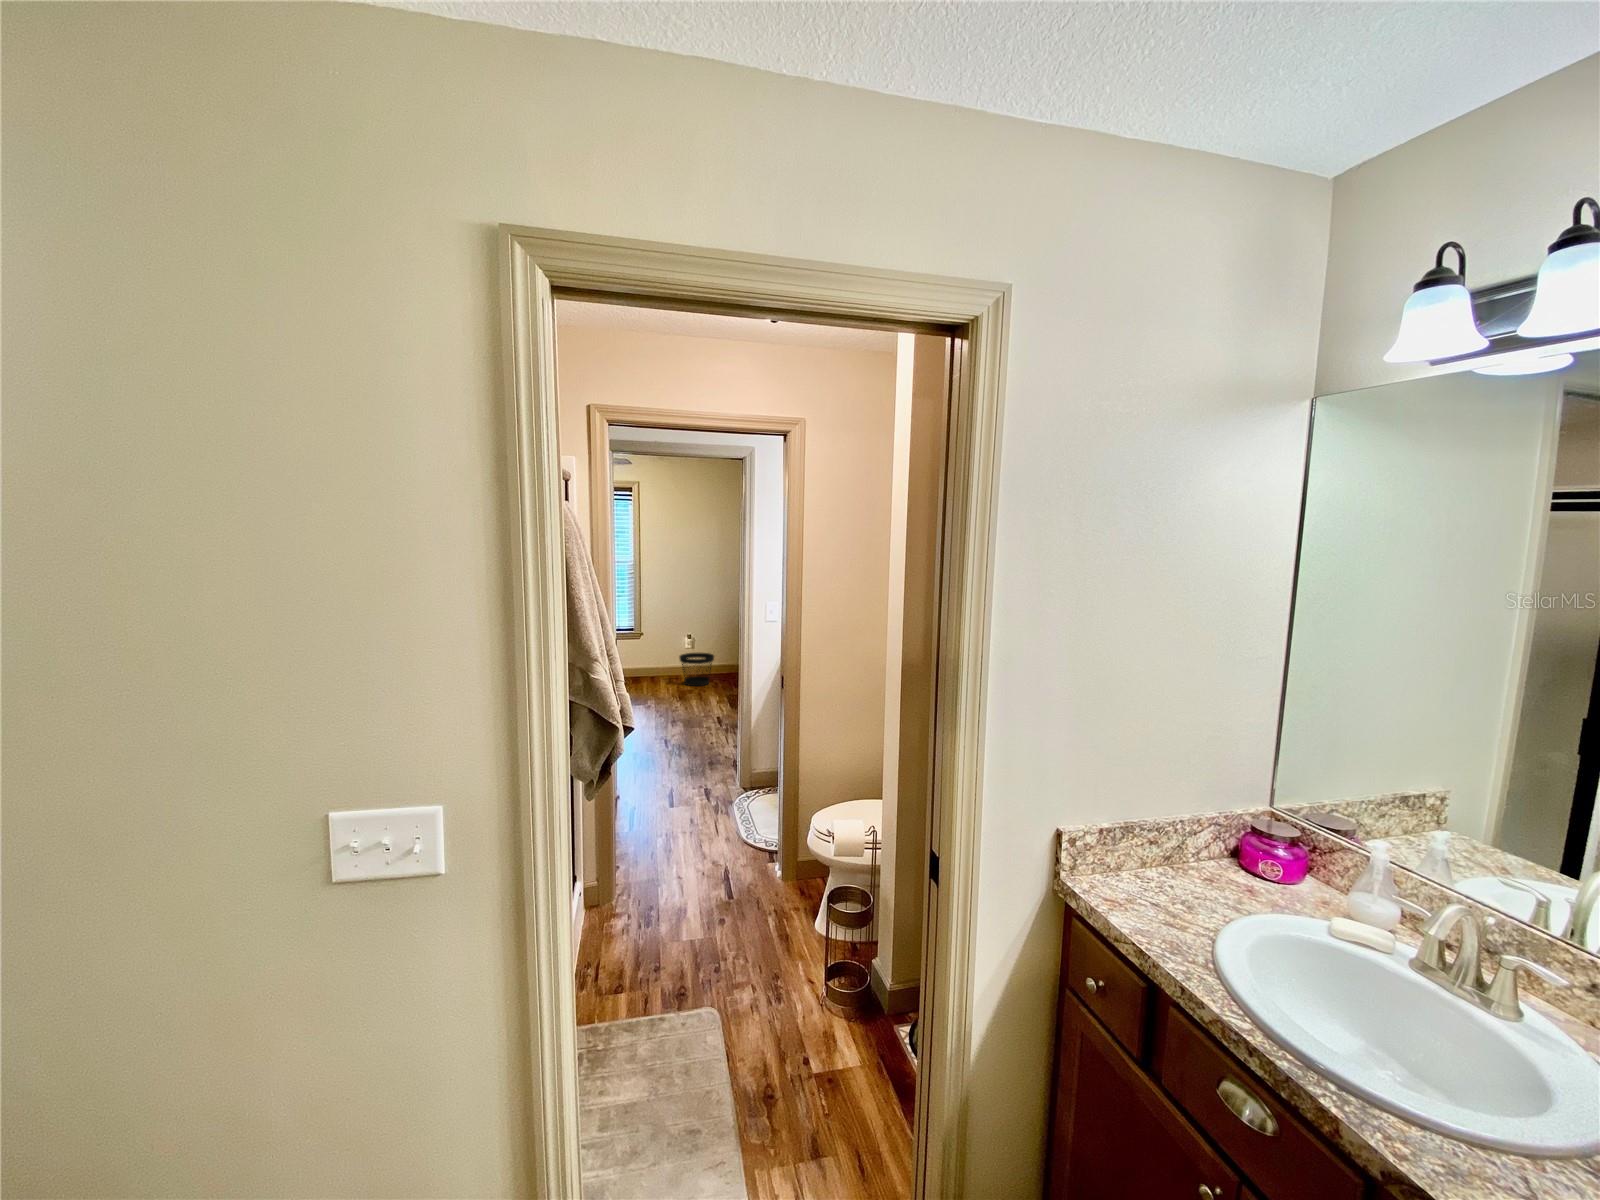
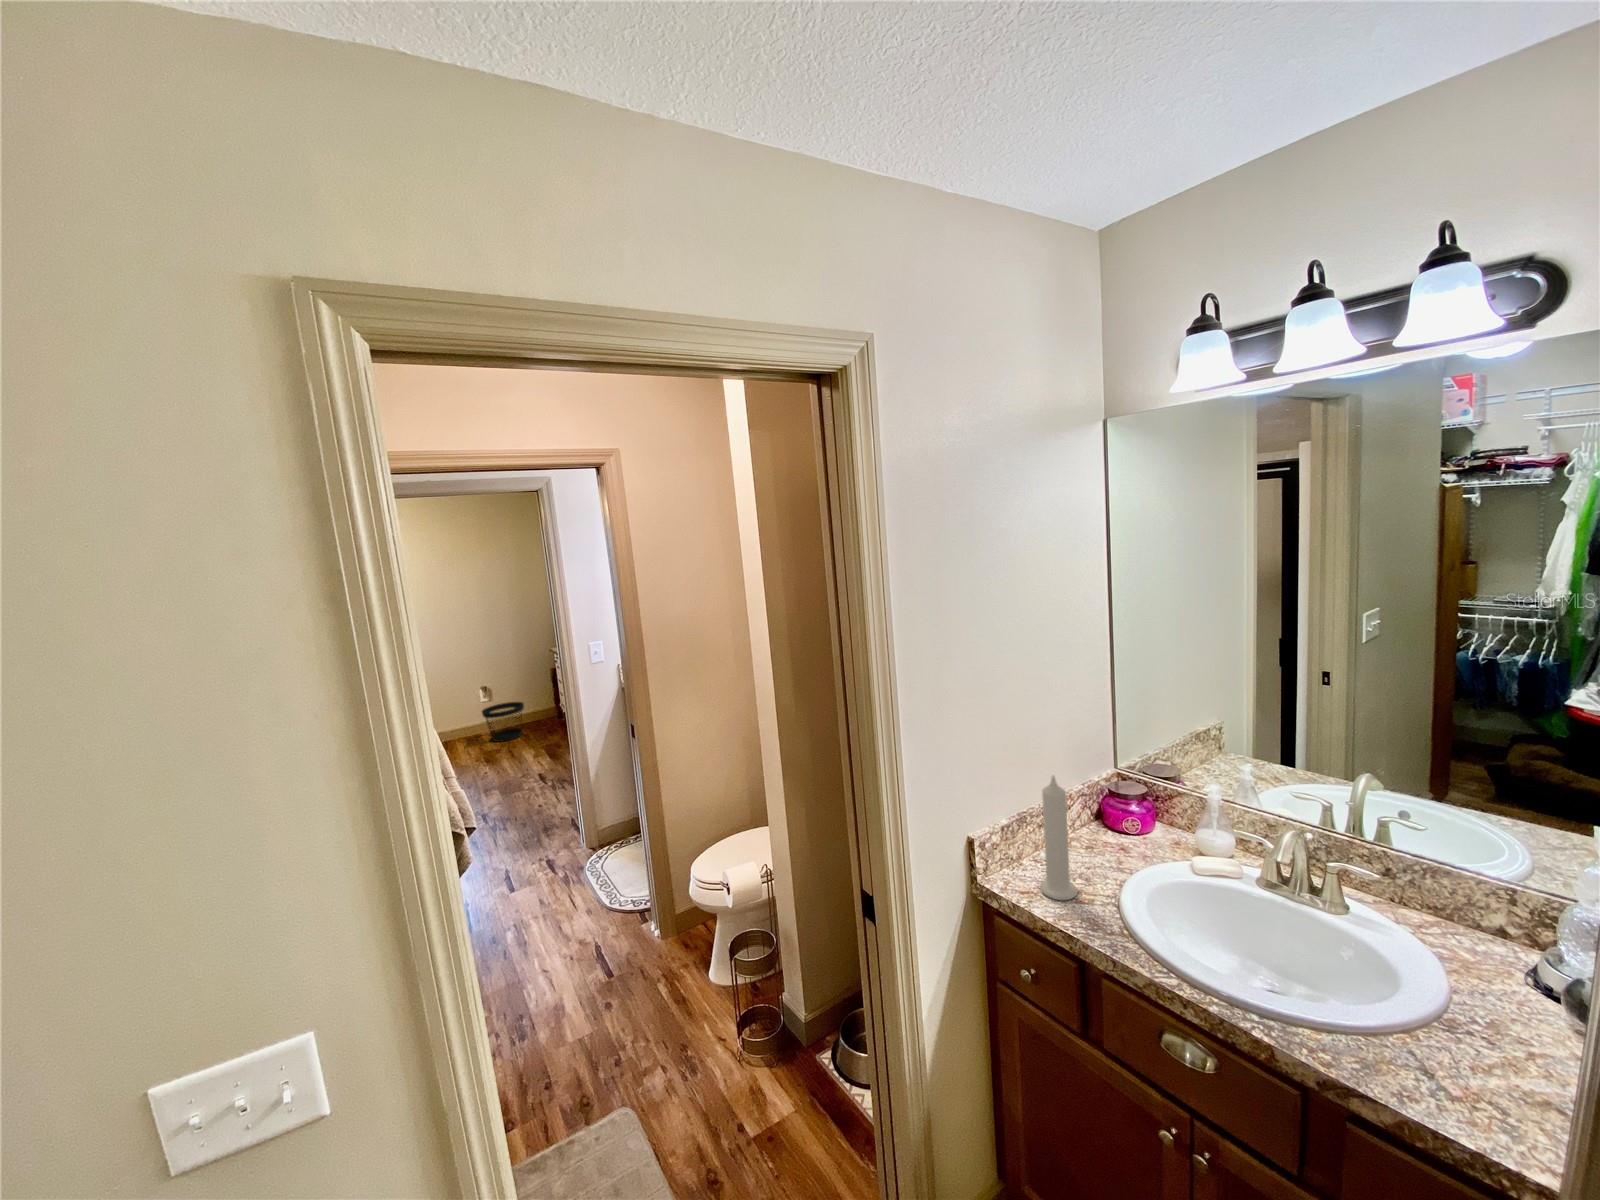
candle: none [1127,780,1171,919] -> present [1040,776,1077,900]

